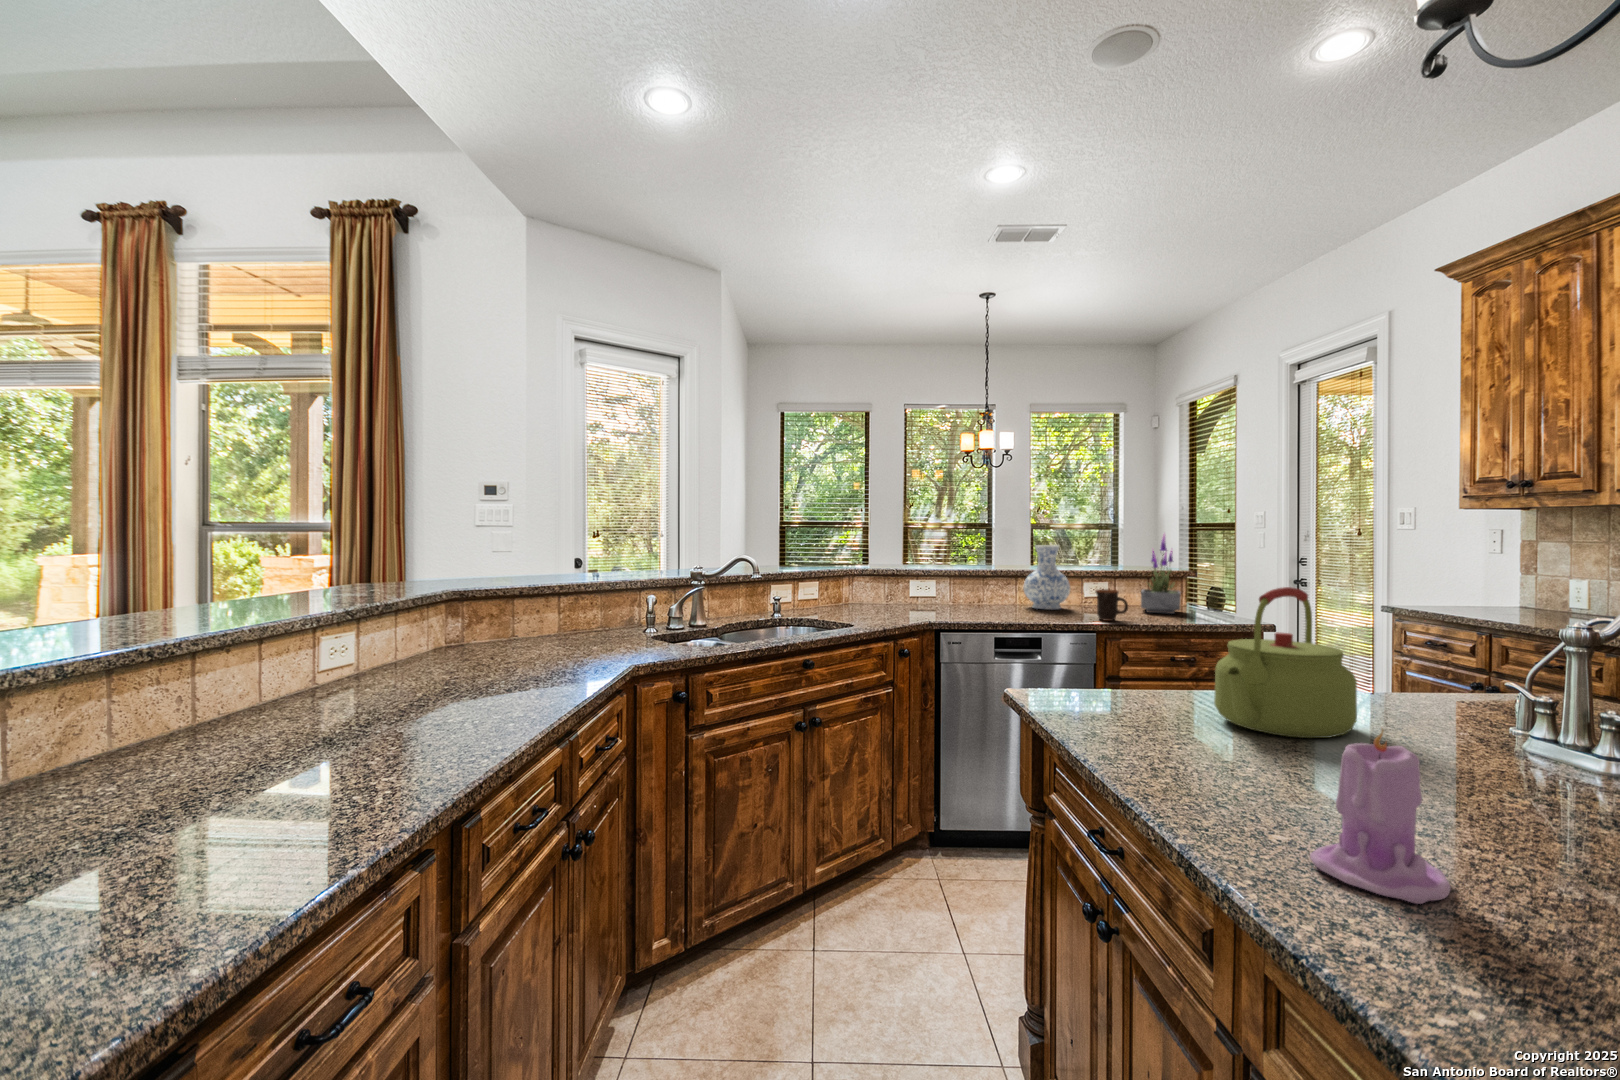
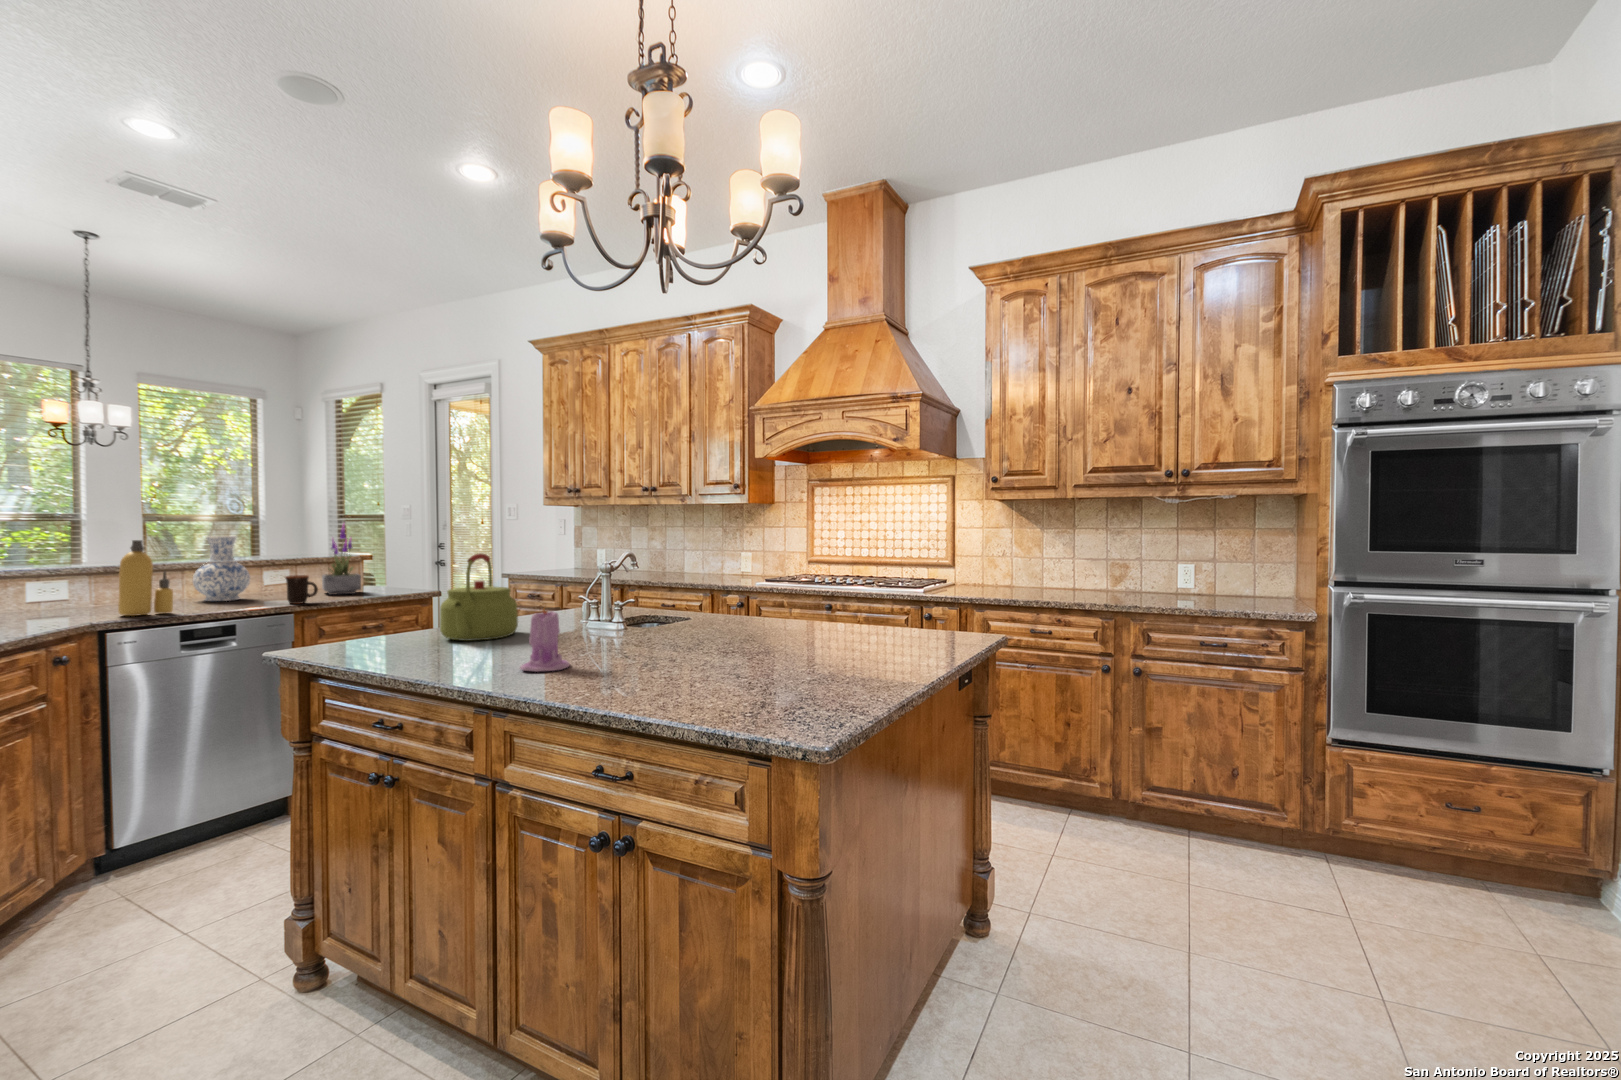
bottle: none [957,548,996,618] -> present [118,540,173,616]

